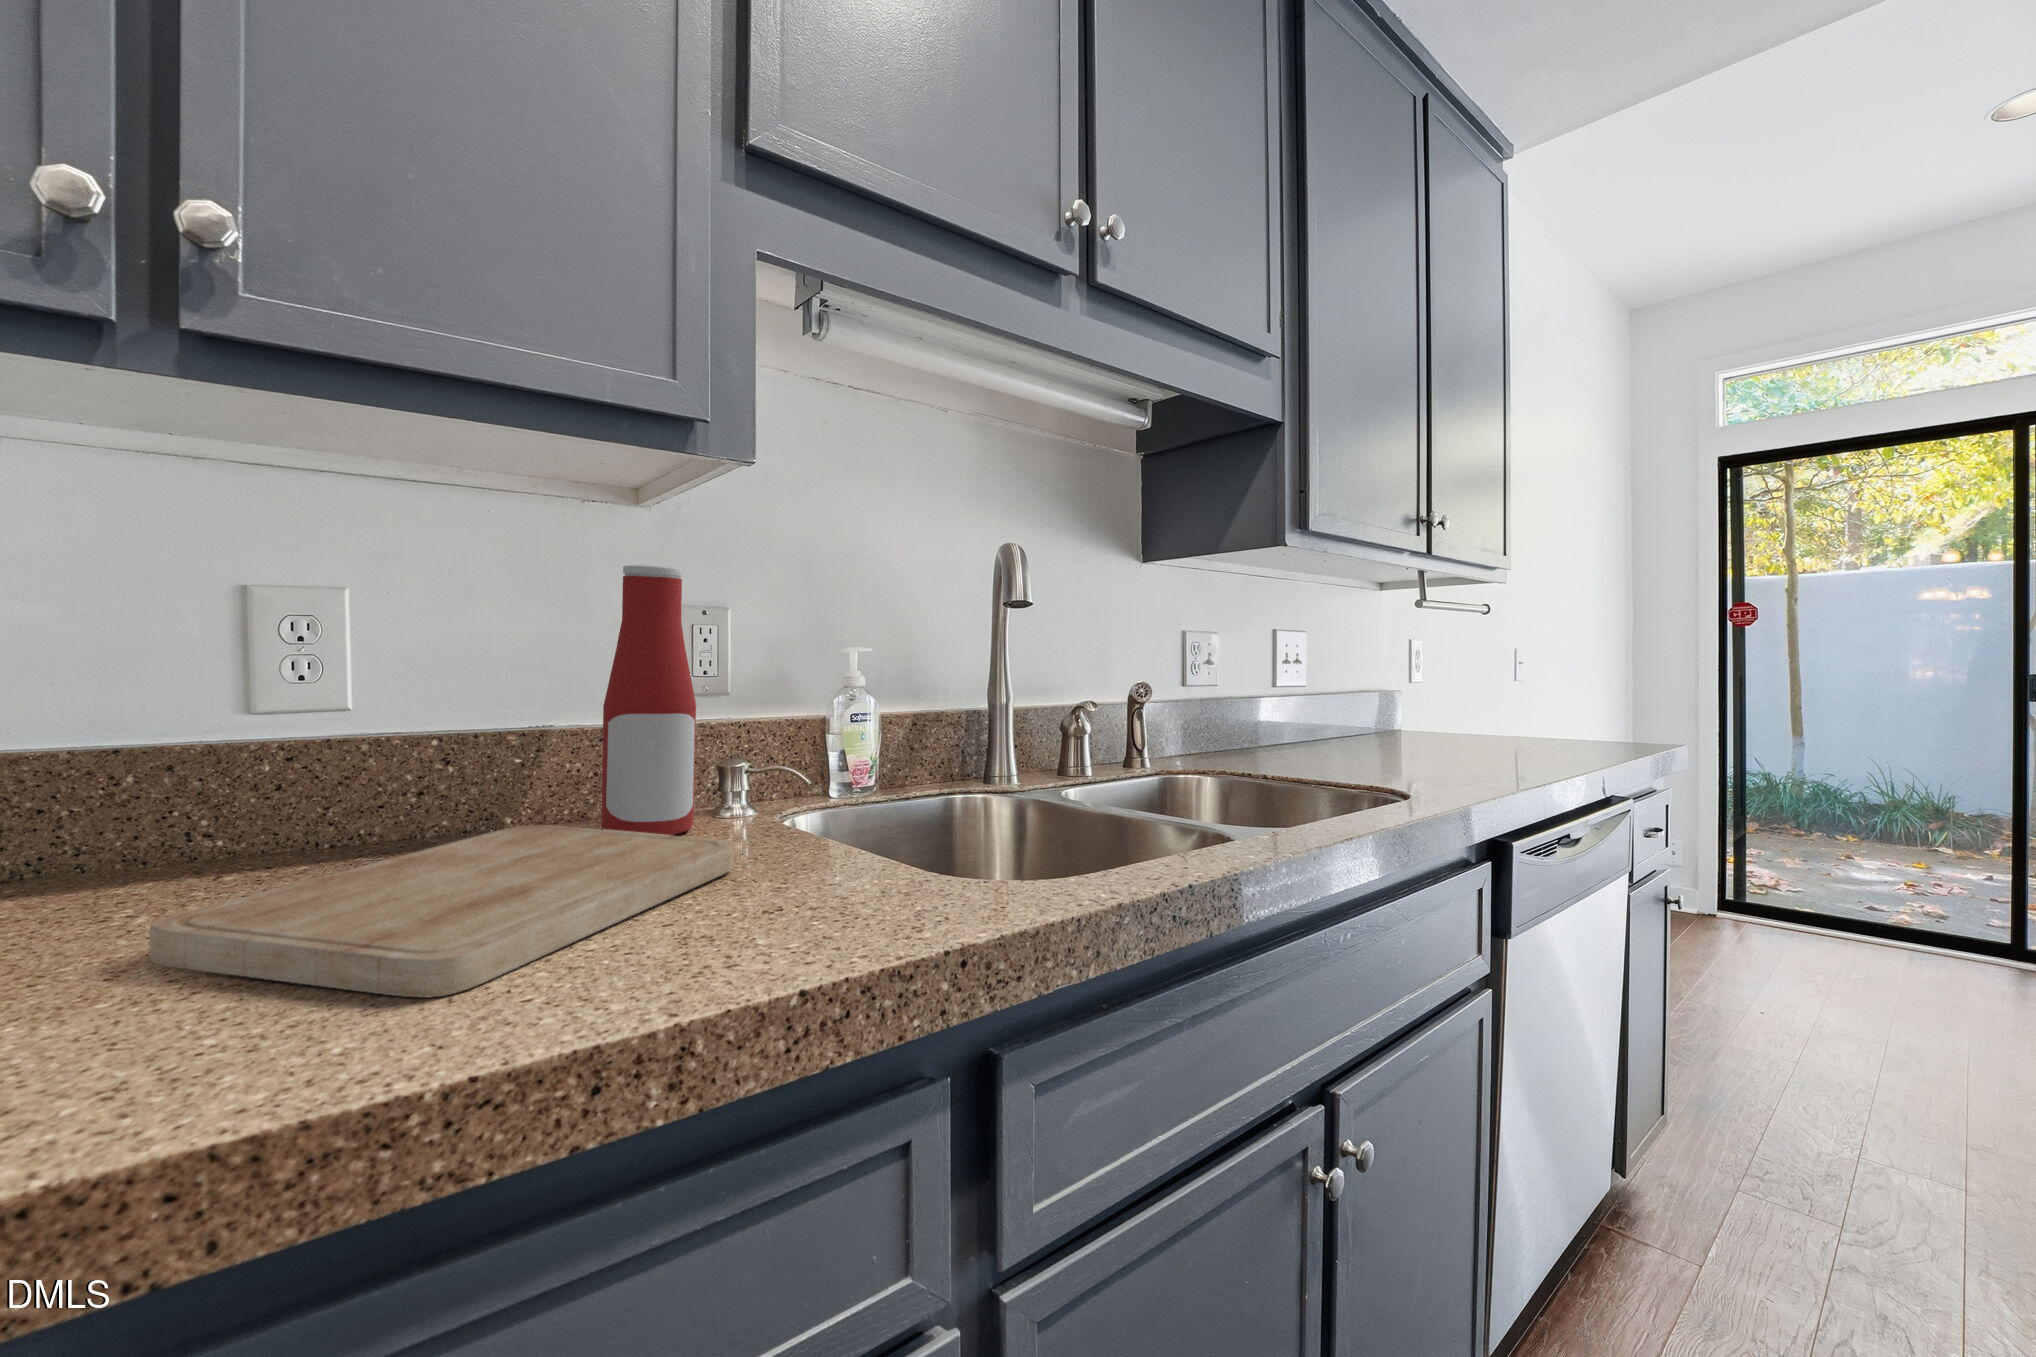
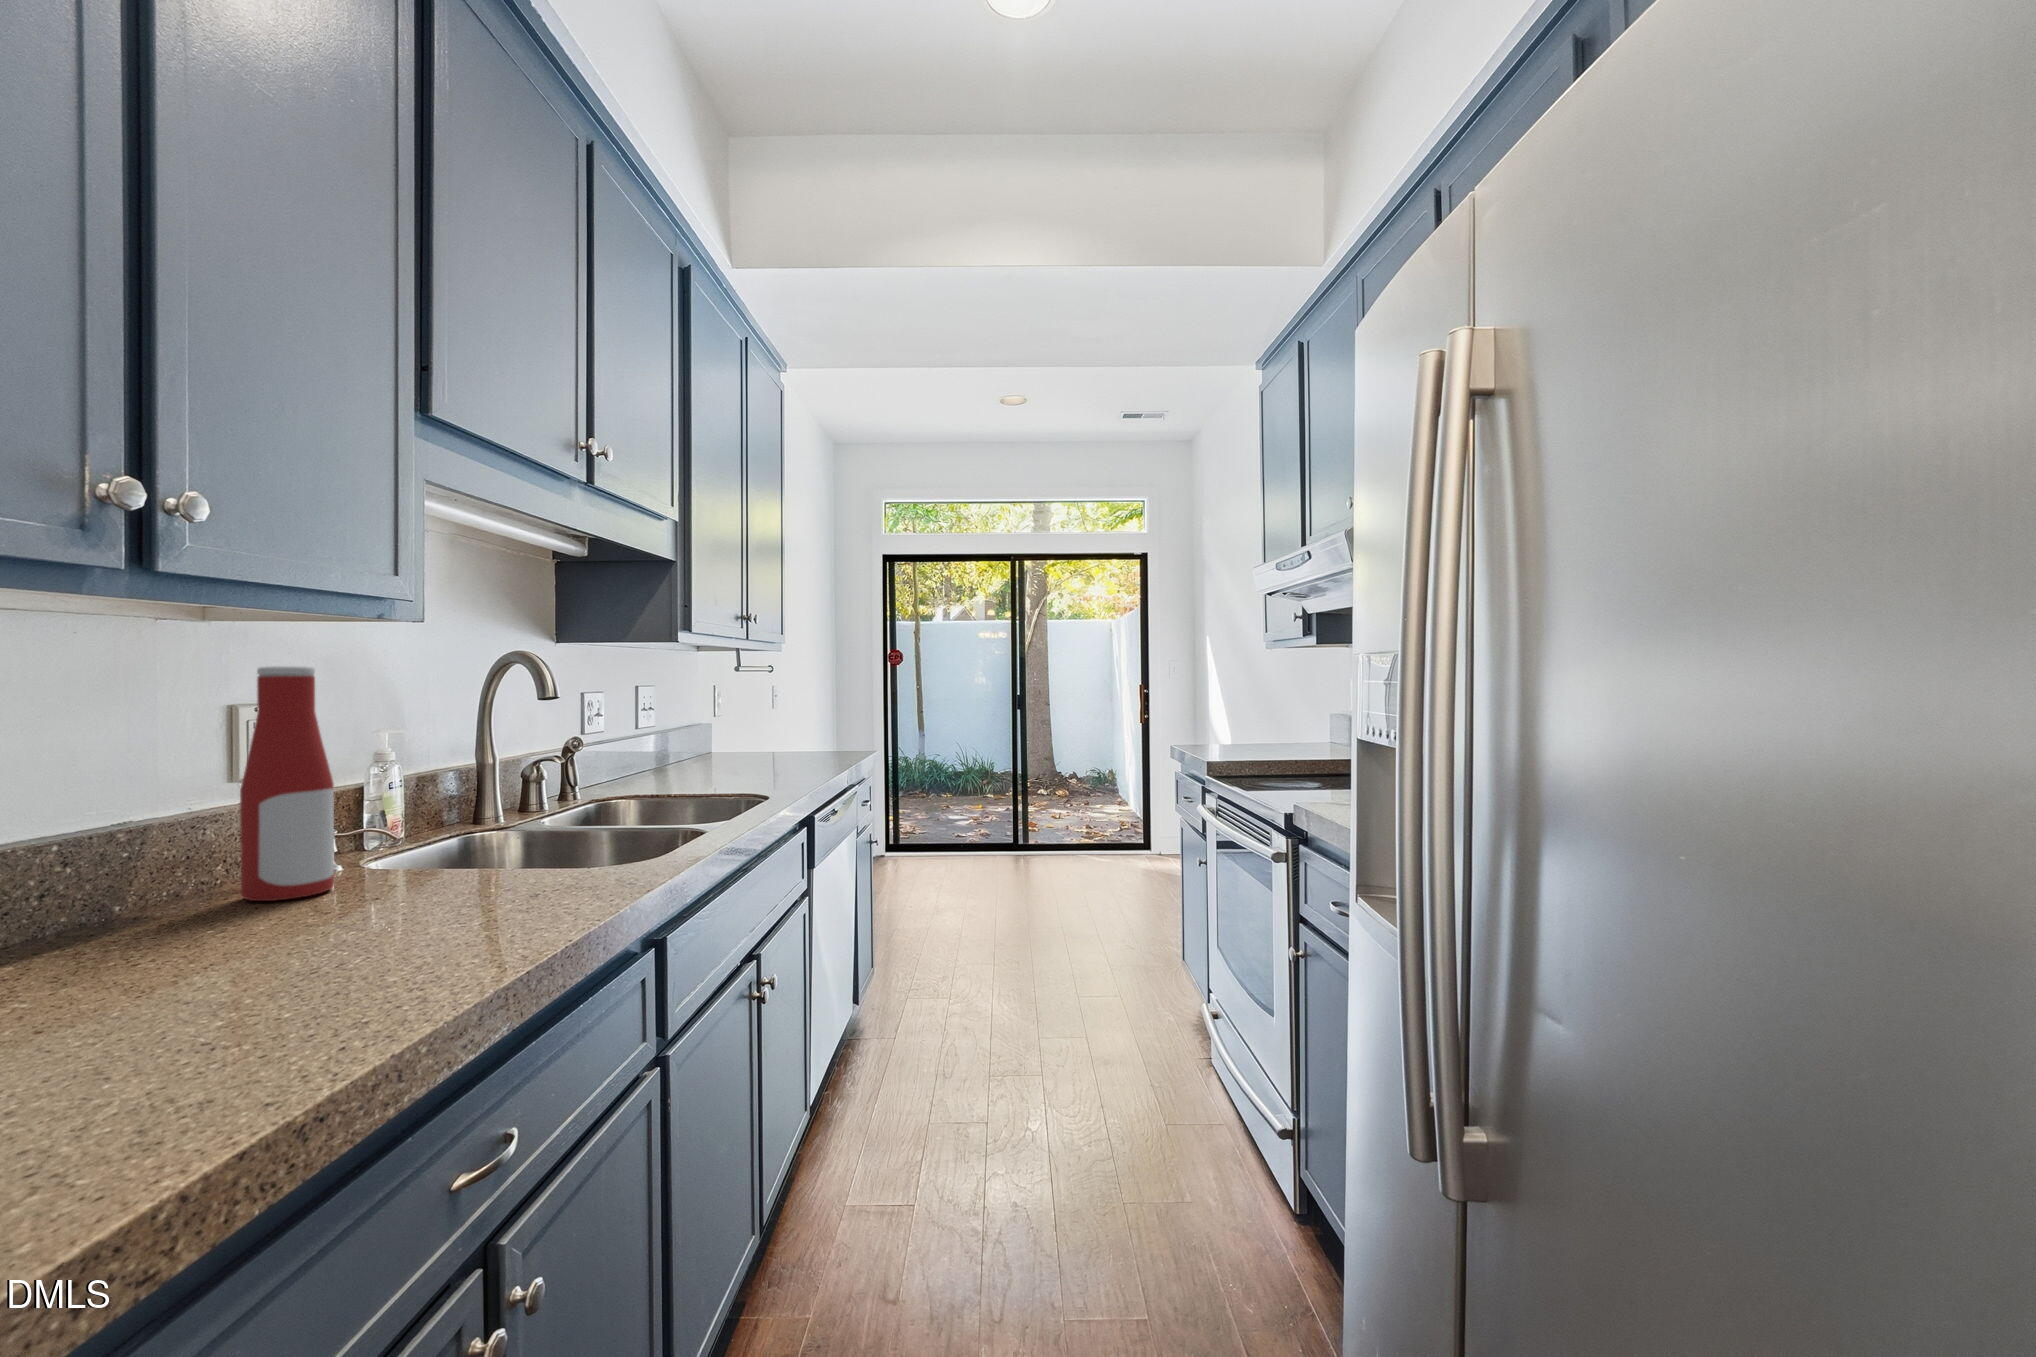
cutting board: present [149,825,734,998] -> none [134,876,468,1020]

